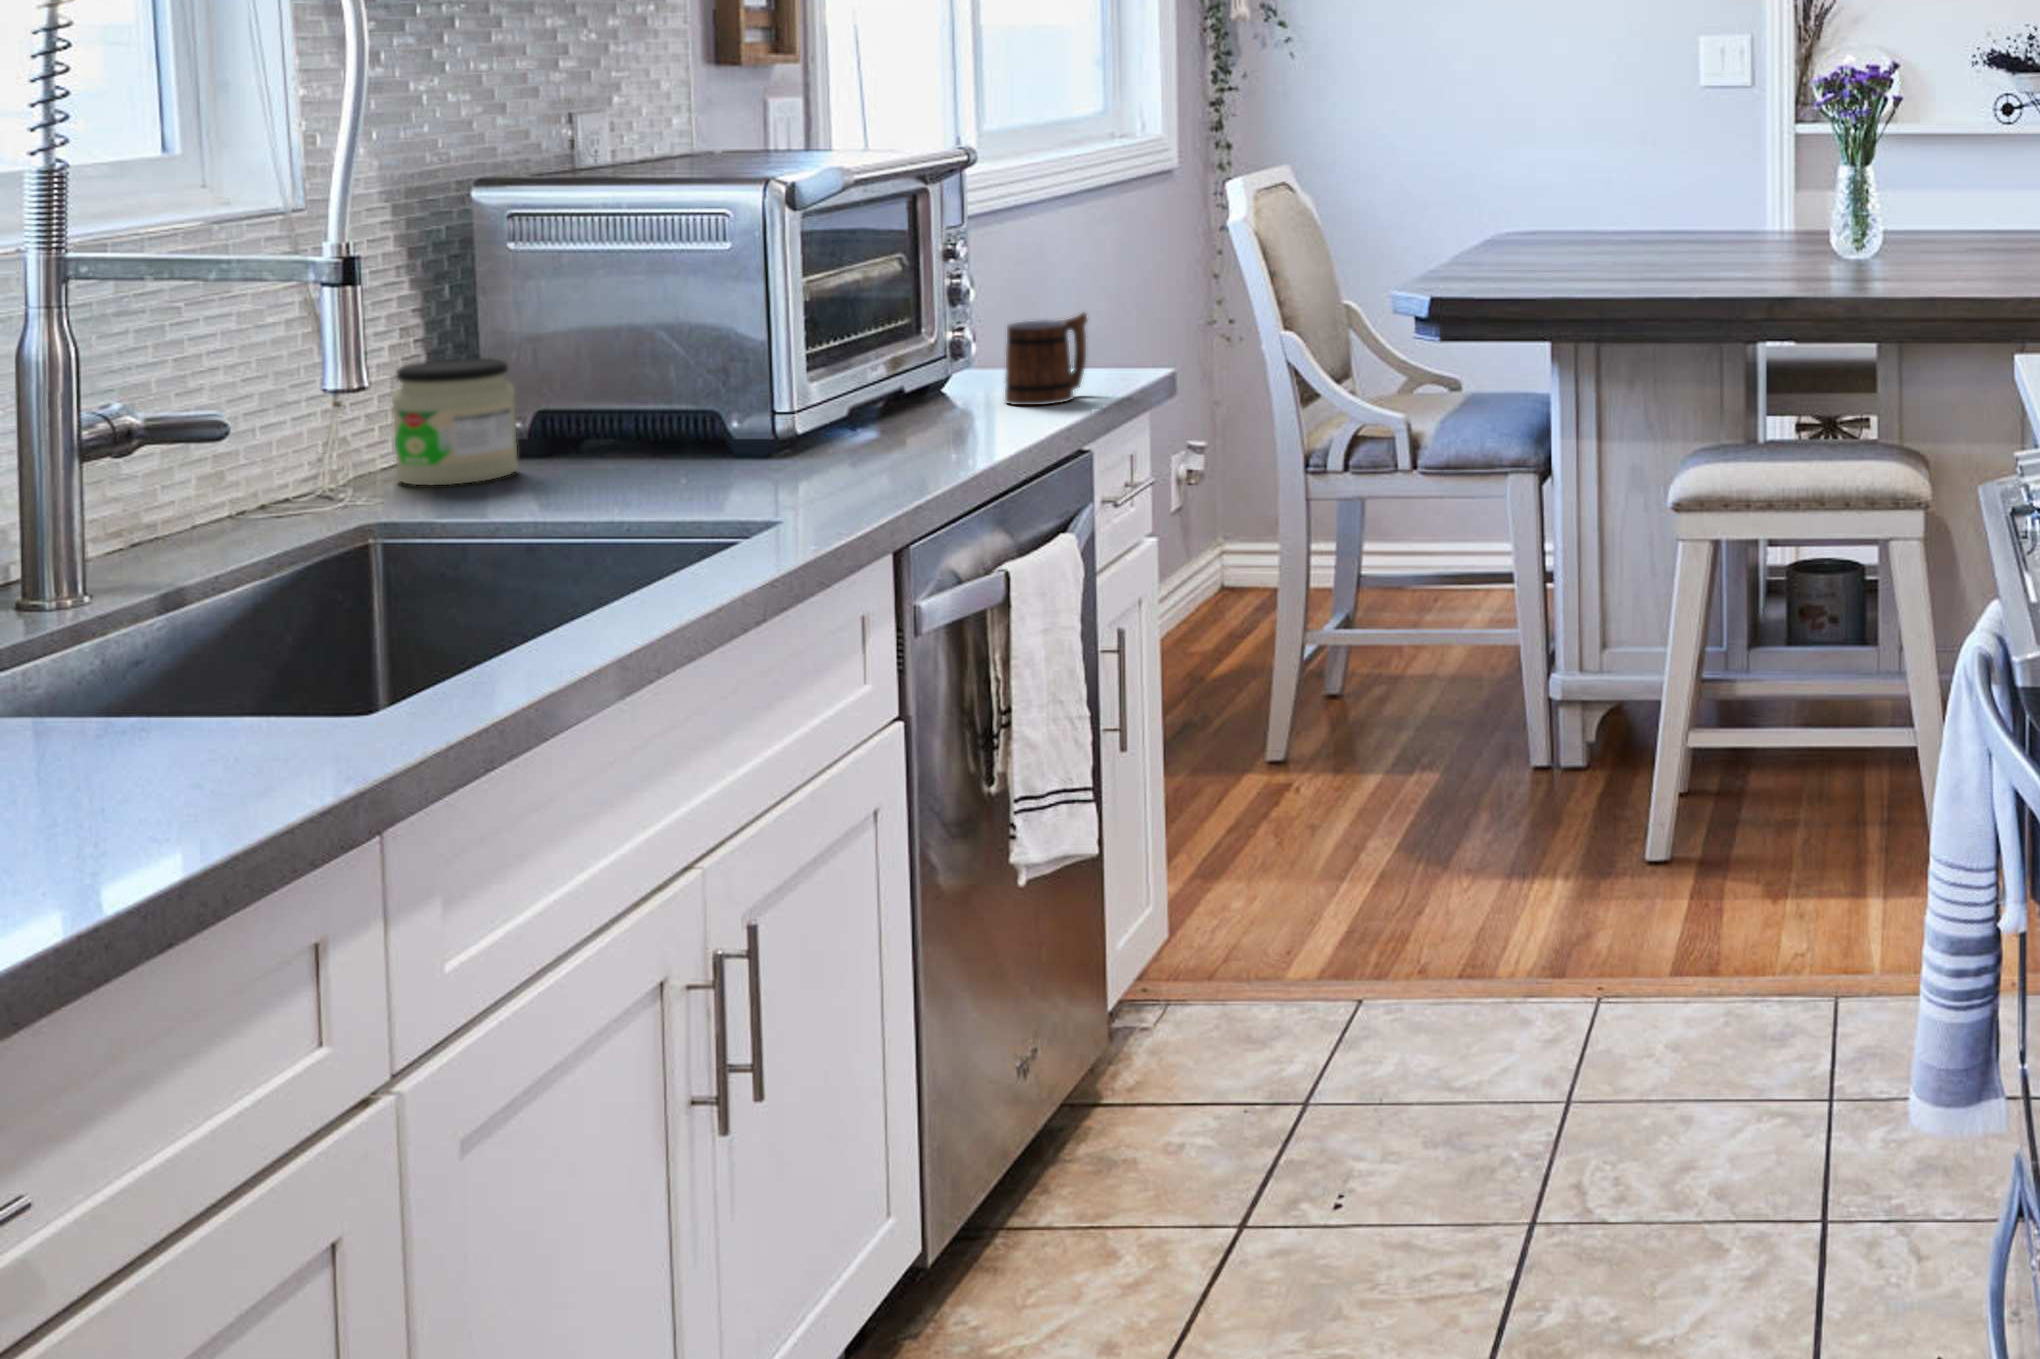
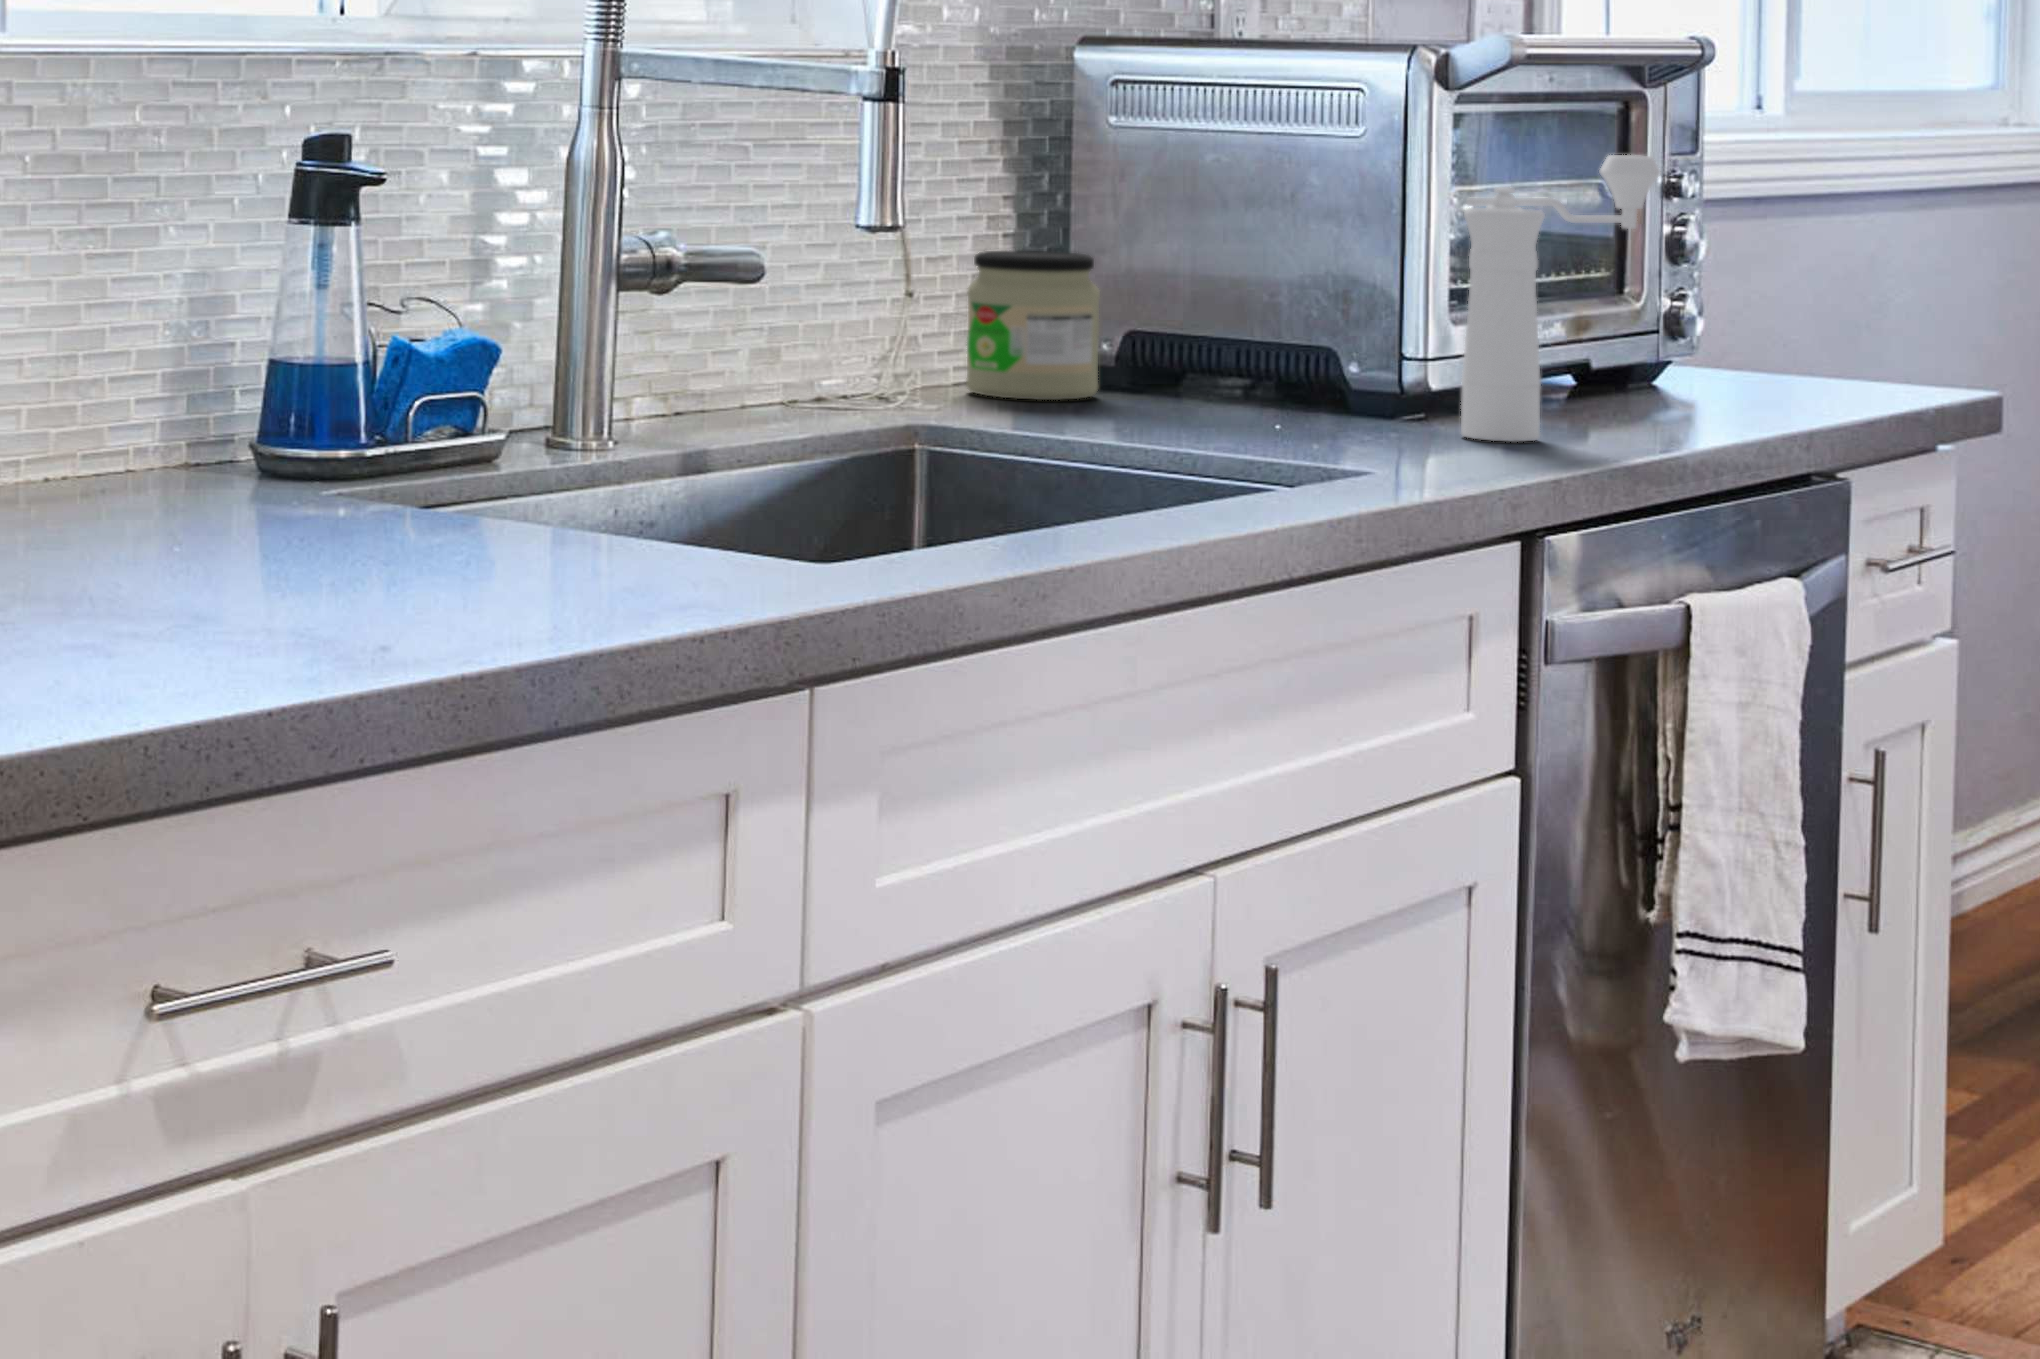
pepper mill: none [823,257,961,475] -> present [1461,155,1661,442]
mug: present [1005,313,1087,405] -> none [1738,283,1871,409]

